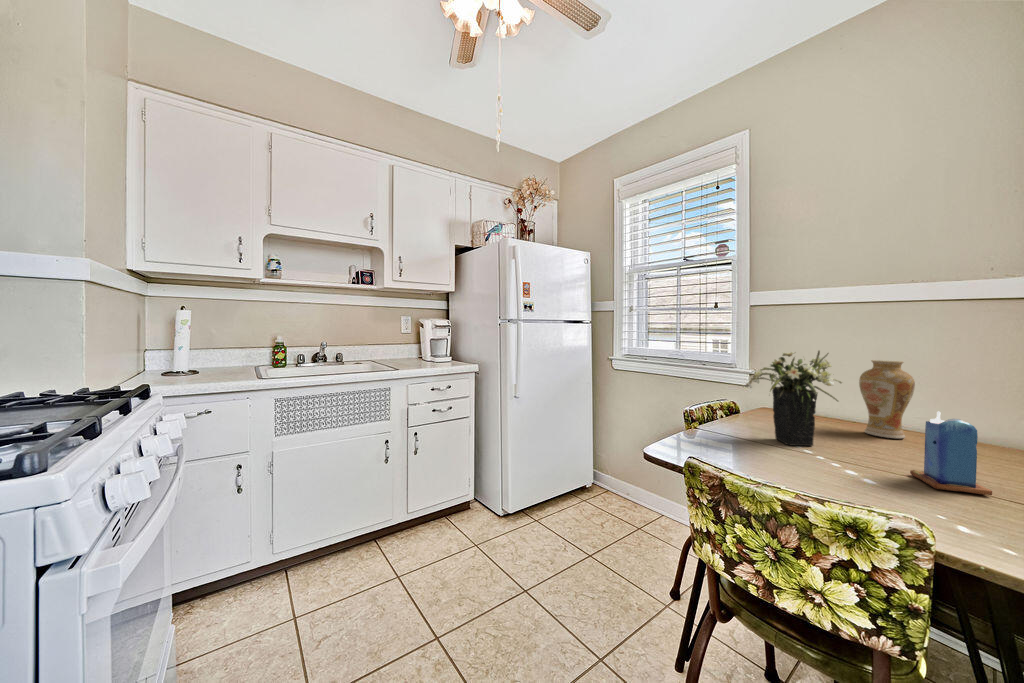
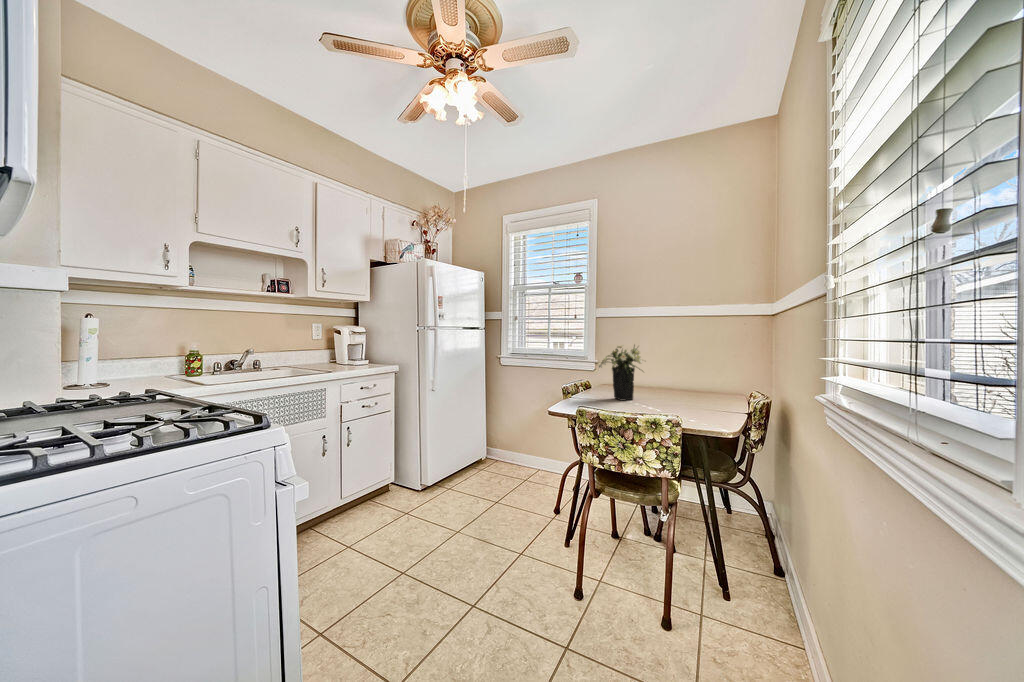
vase: present [859,360,915,438] -> none [653,350,677,393]
candle: present [910,411,992,495] -> none [676,372,705,410]

